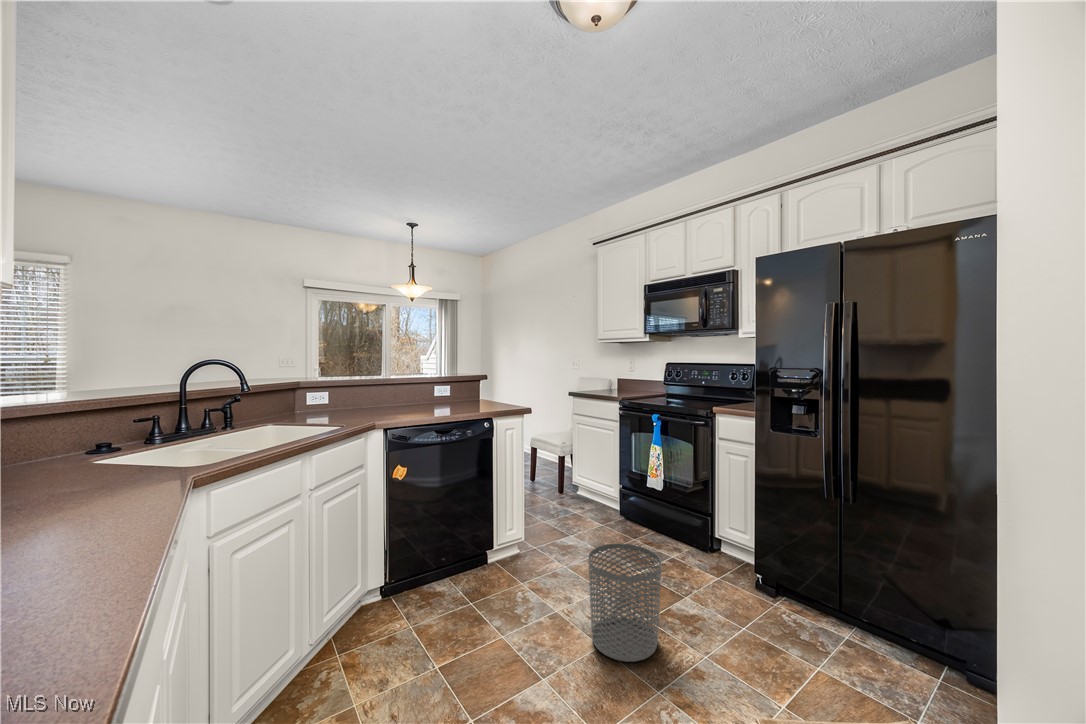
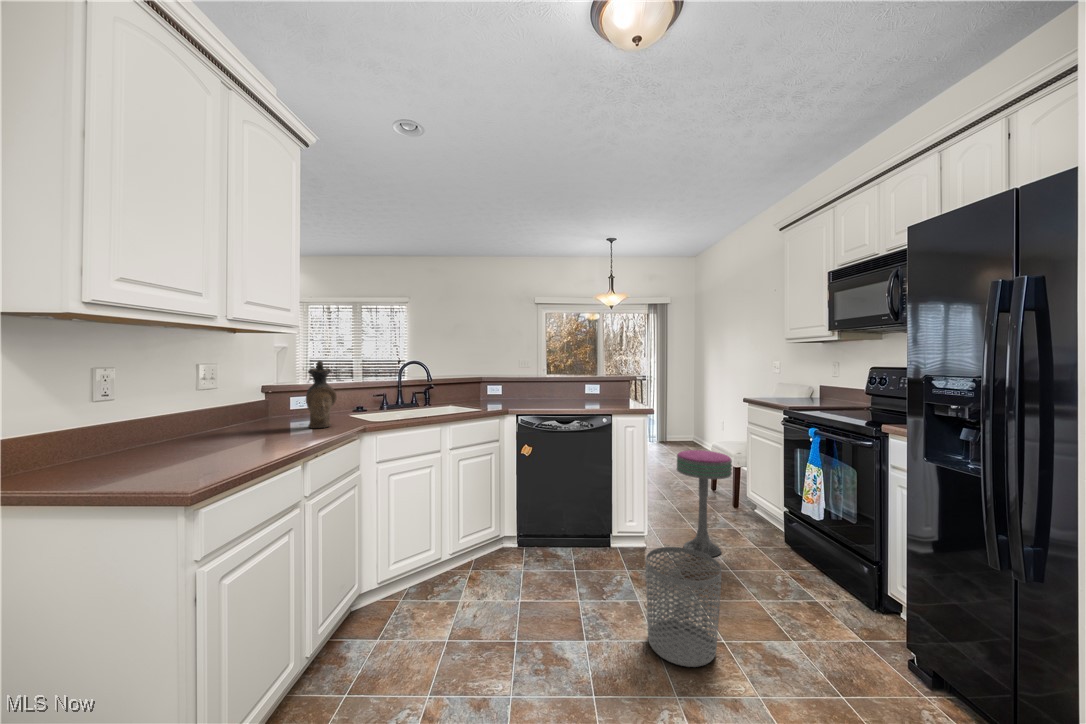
ceramic pitcher: none [66,368,141,499] -> present [306,361,337,428]
bar stool: none [543,445,593,548] -> present [677,450,732,557]

